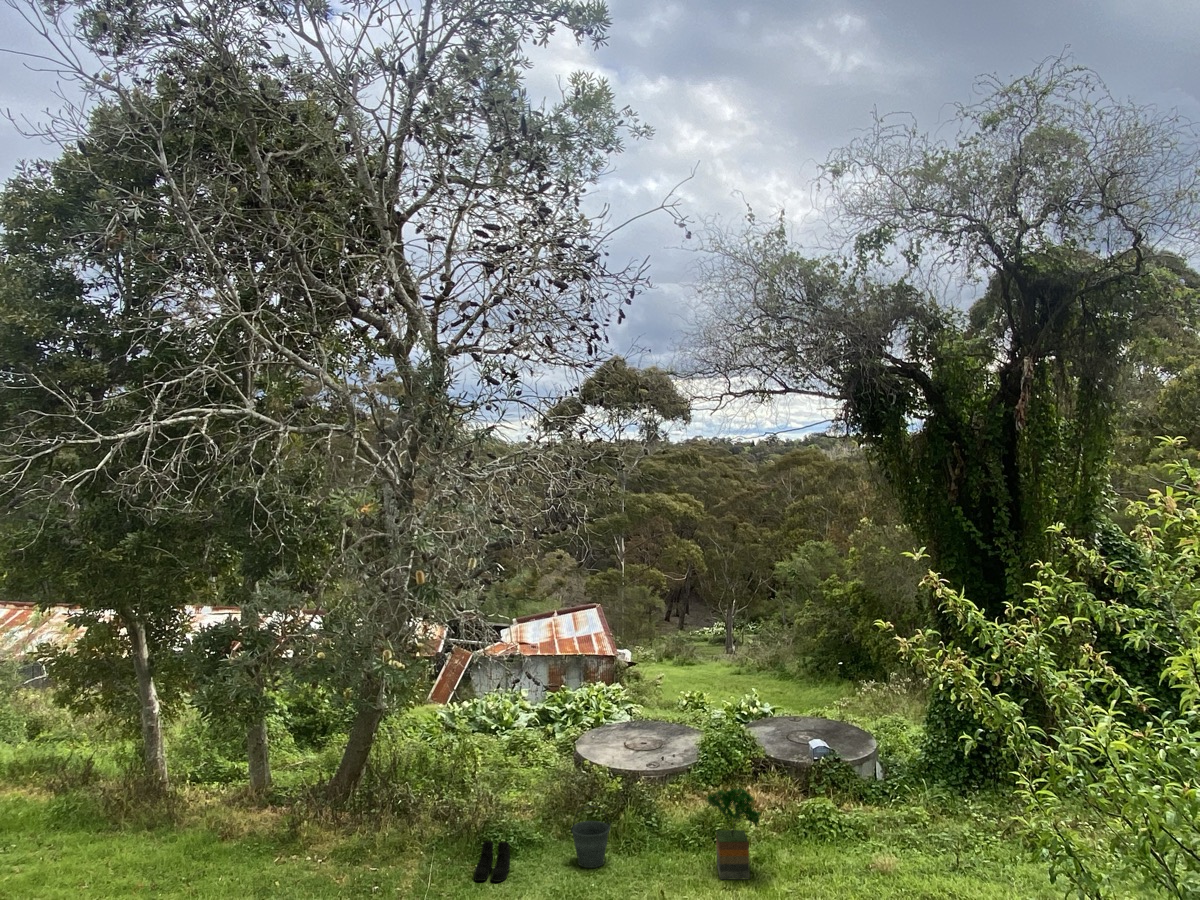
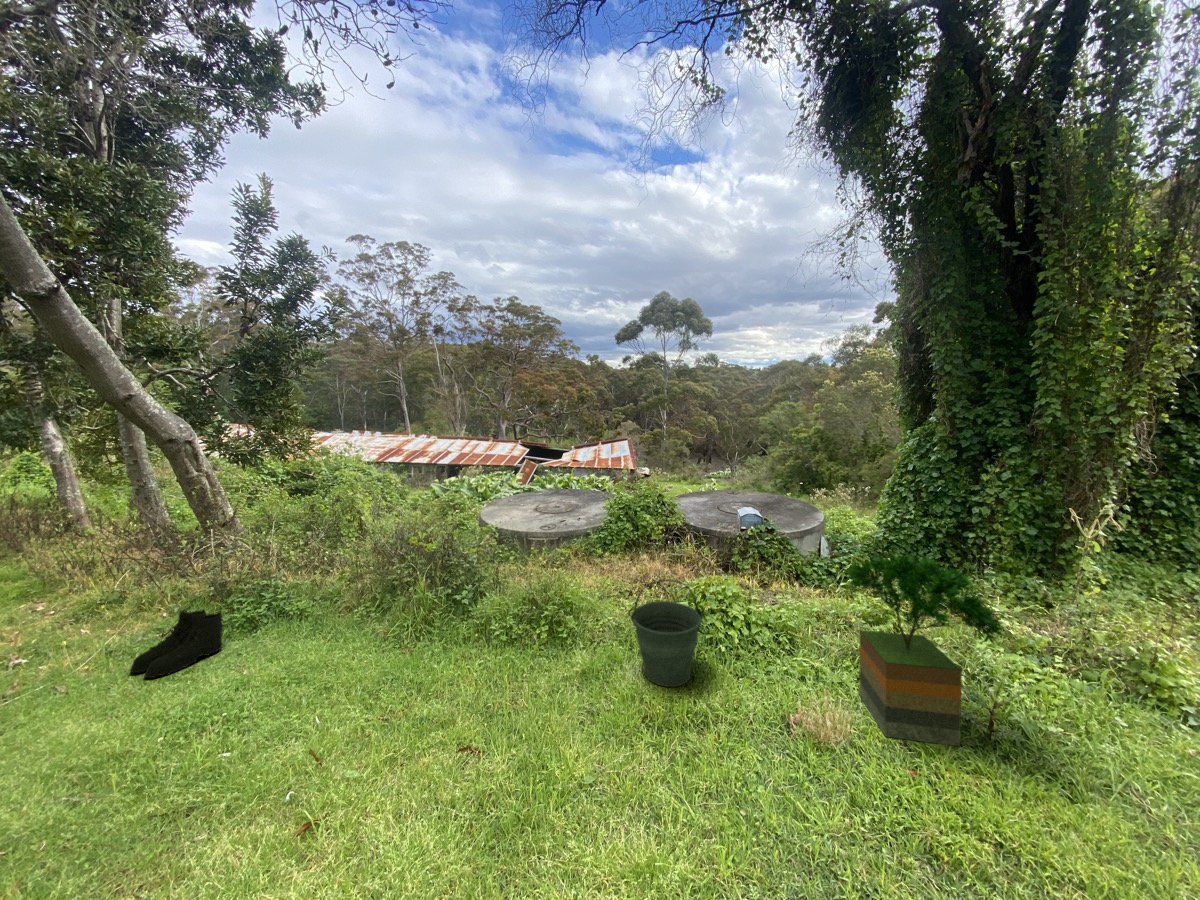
potted tree: present [706,788,760,879] -> present [845,554,1004,746]
bucket: present [571,806,610,868] -> present [628,580,704,687]

